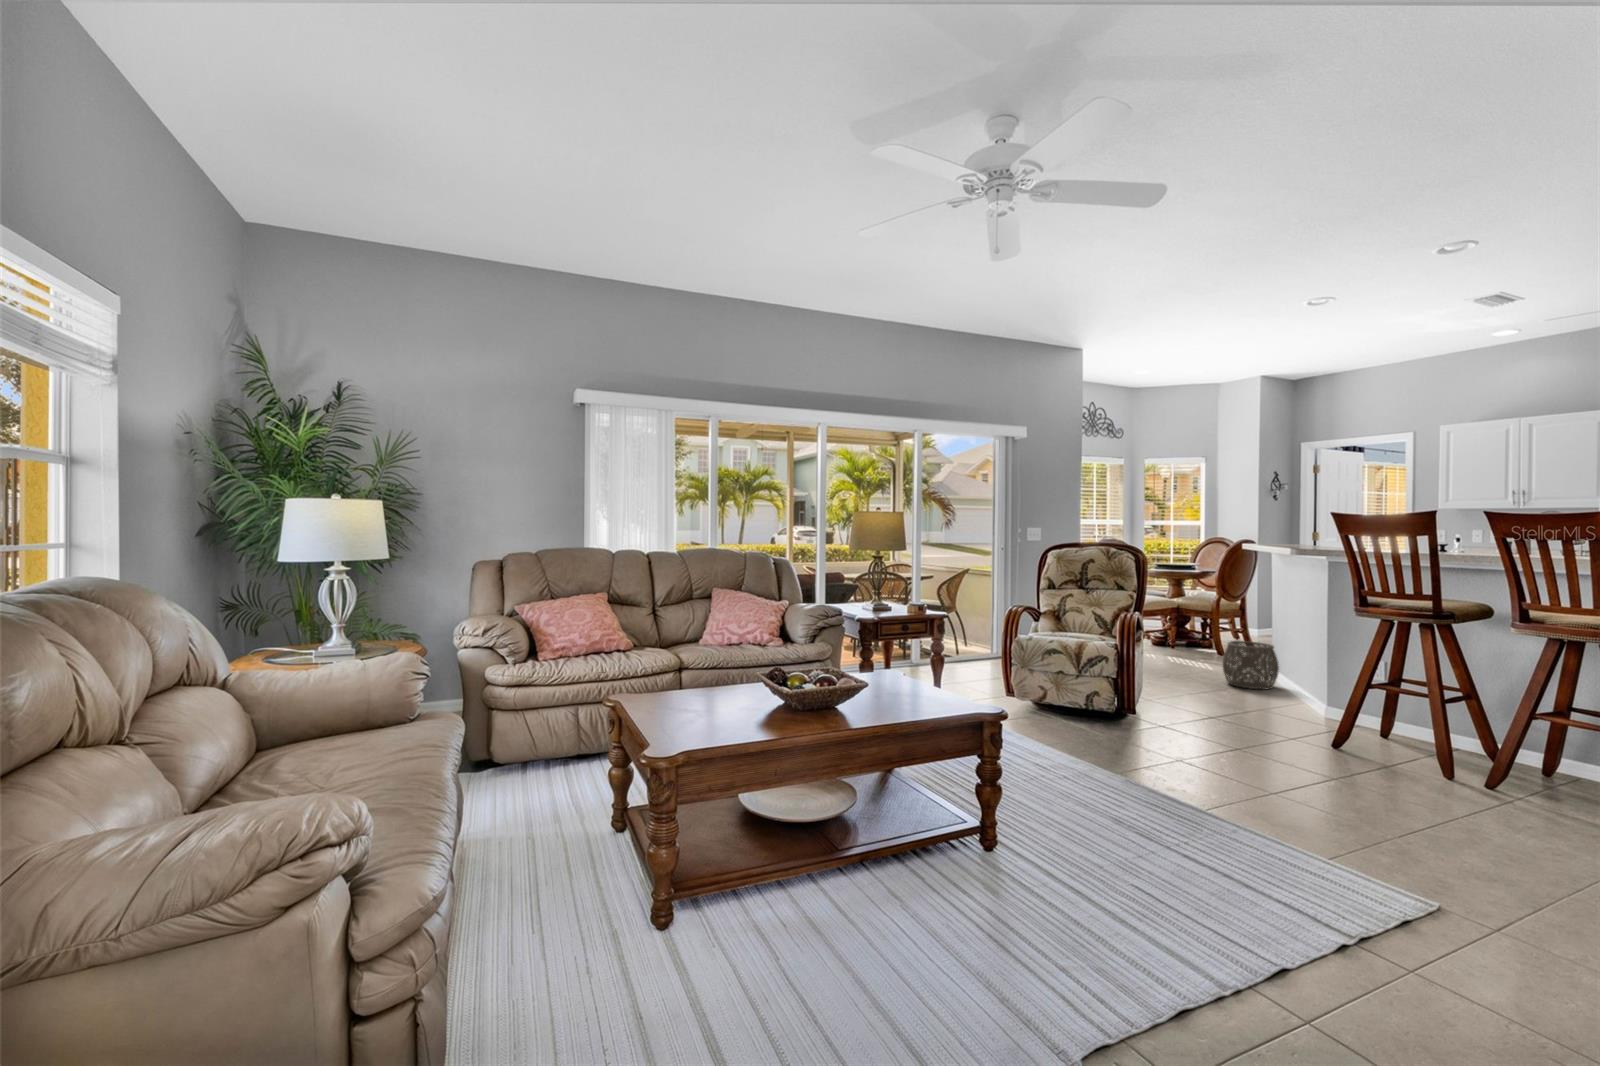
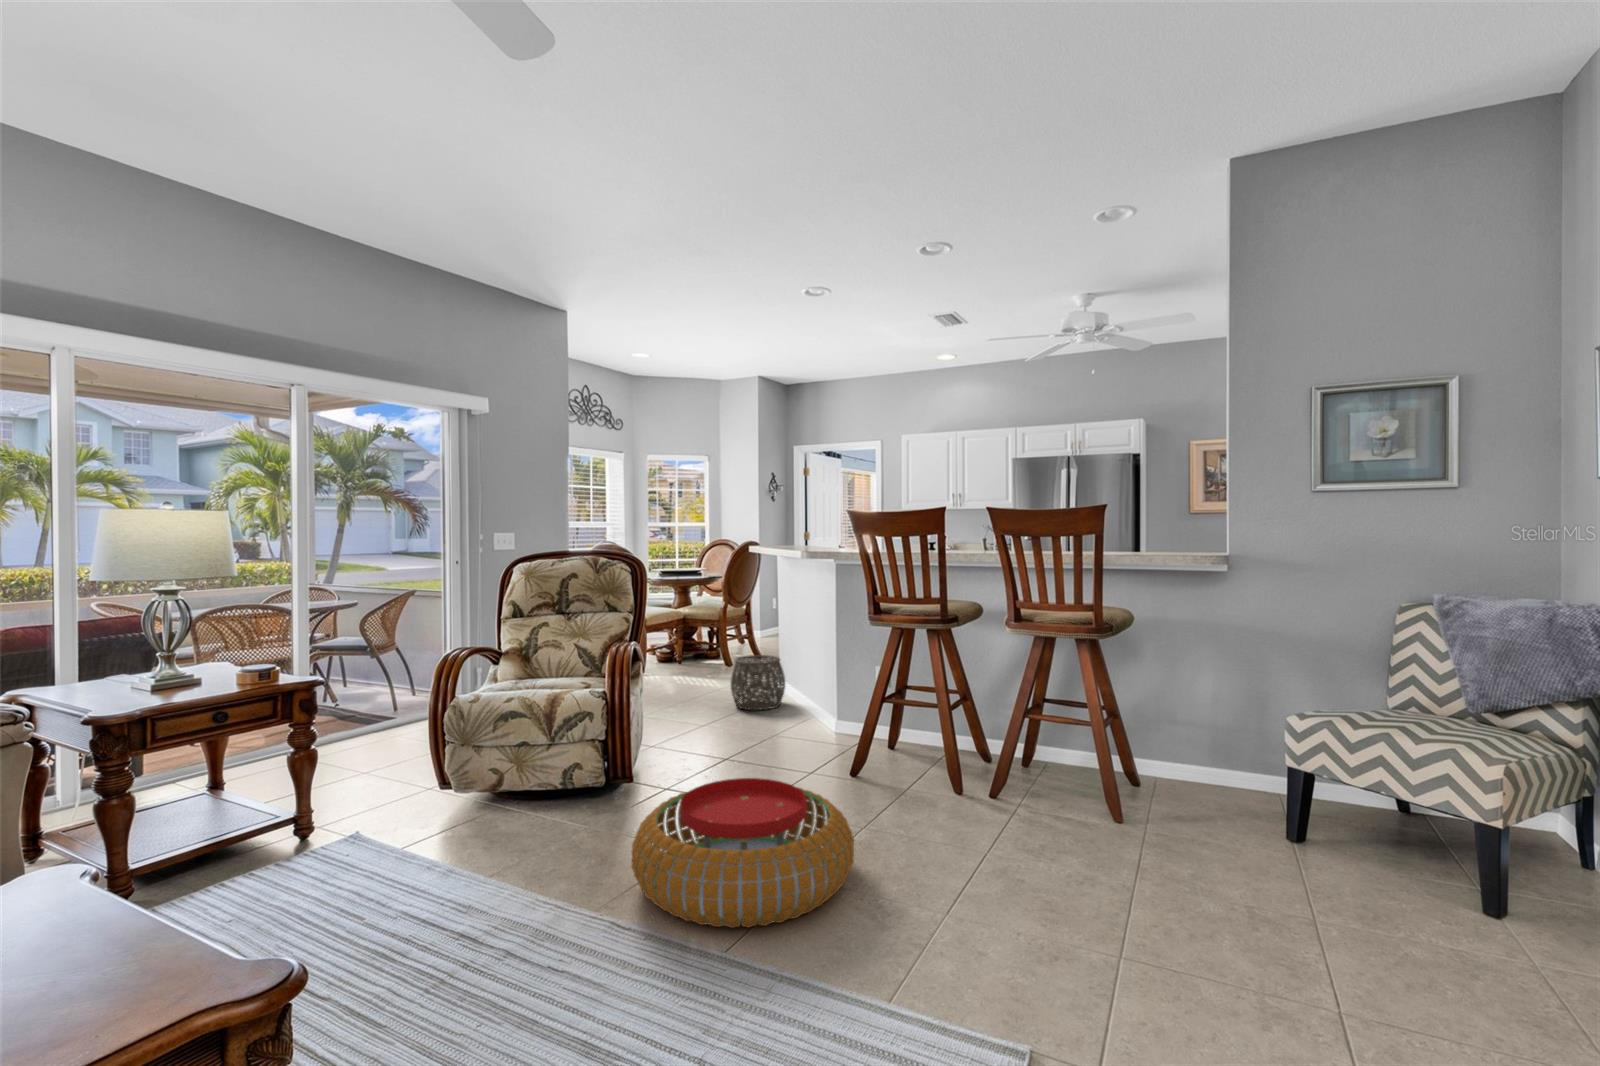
pouf: none [1142,710,1320,799] -> present [631,778,854,928]

